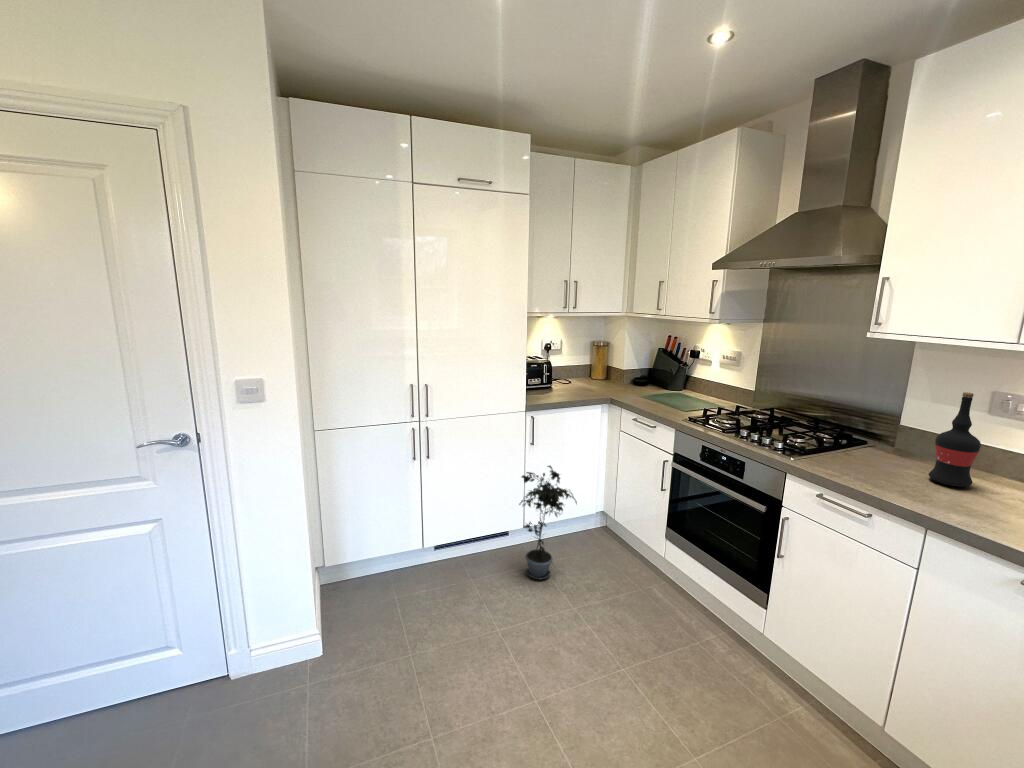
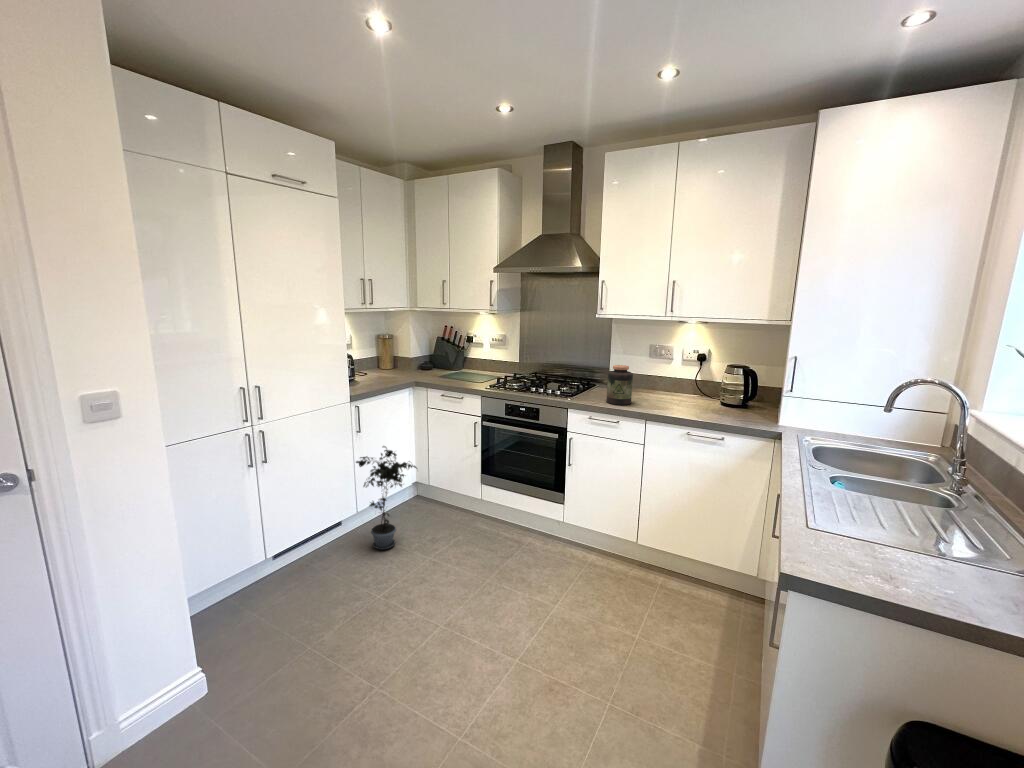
wine bottle: present [928,392,981,487] -> none [637,345,657,398]
jar: none [853,418,912,489] -> present [606,365,633,405]

